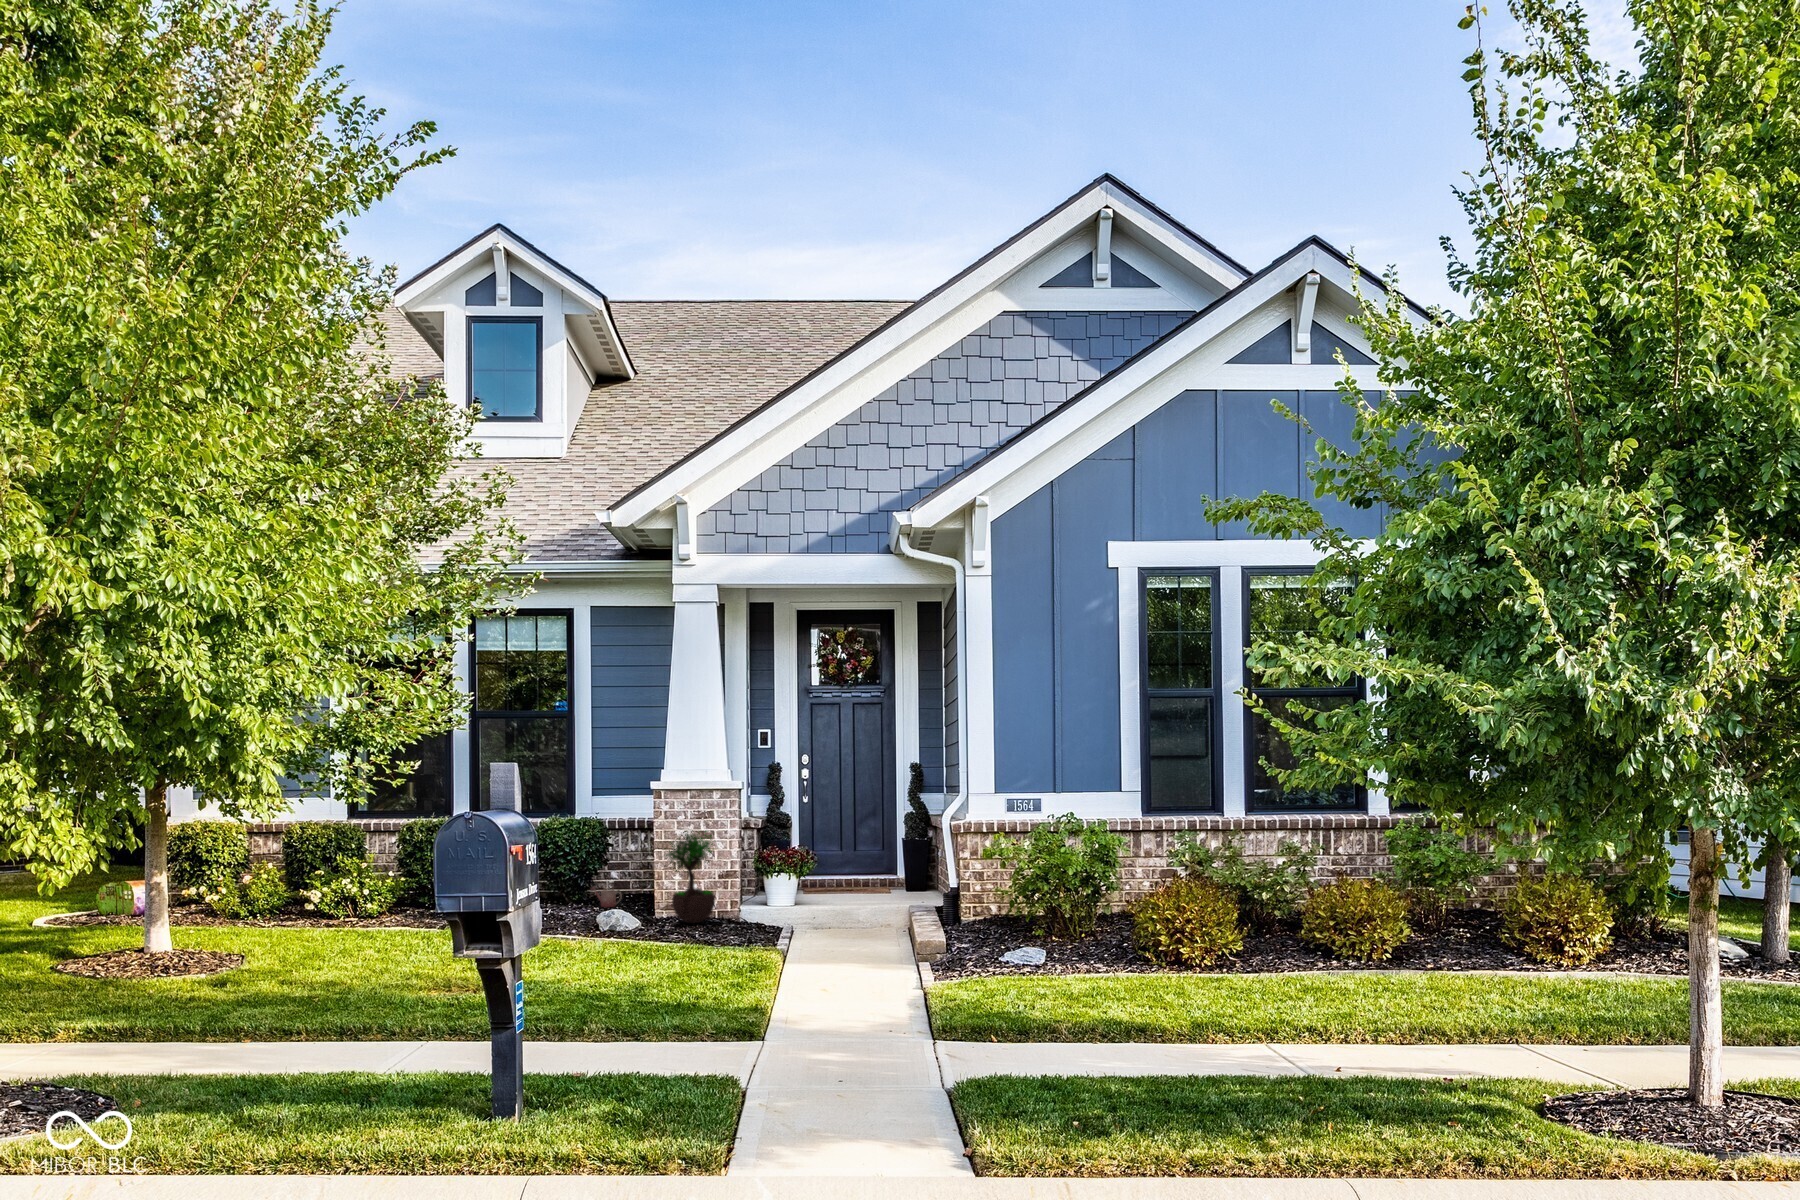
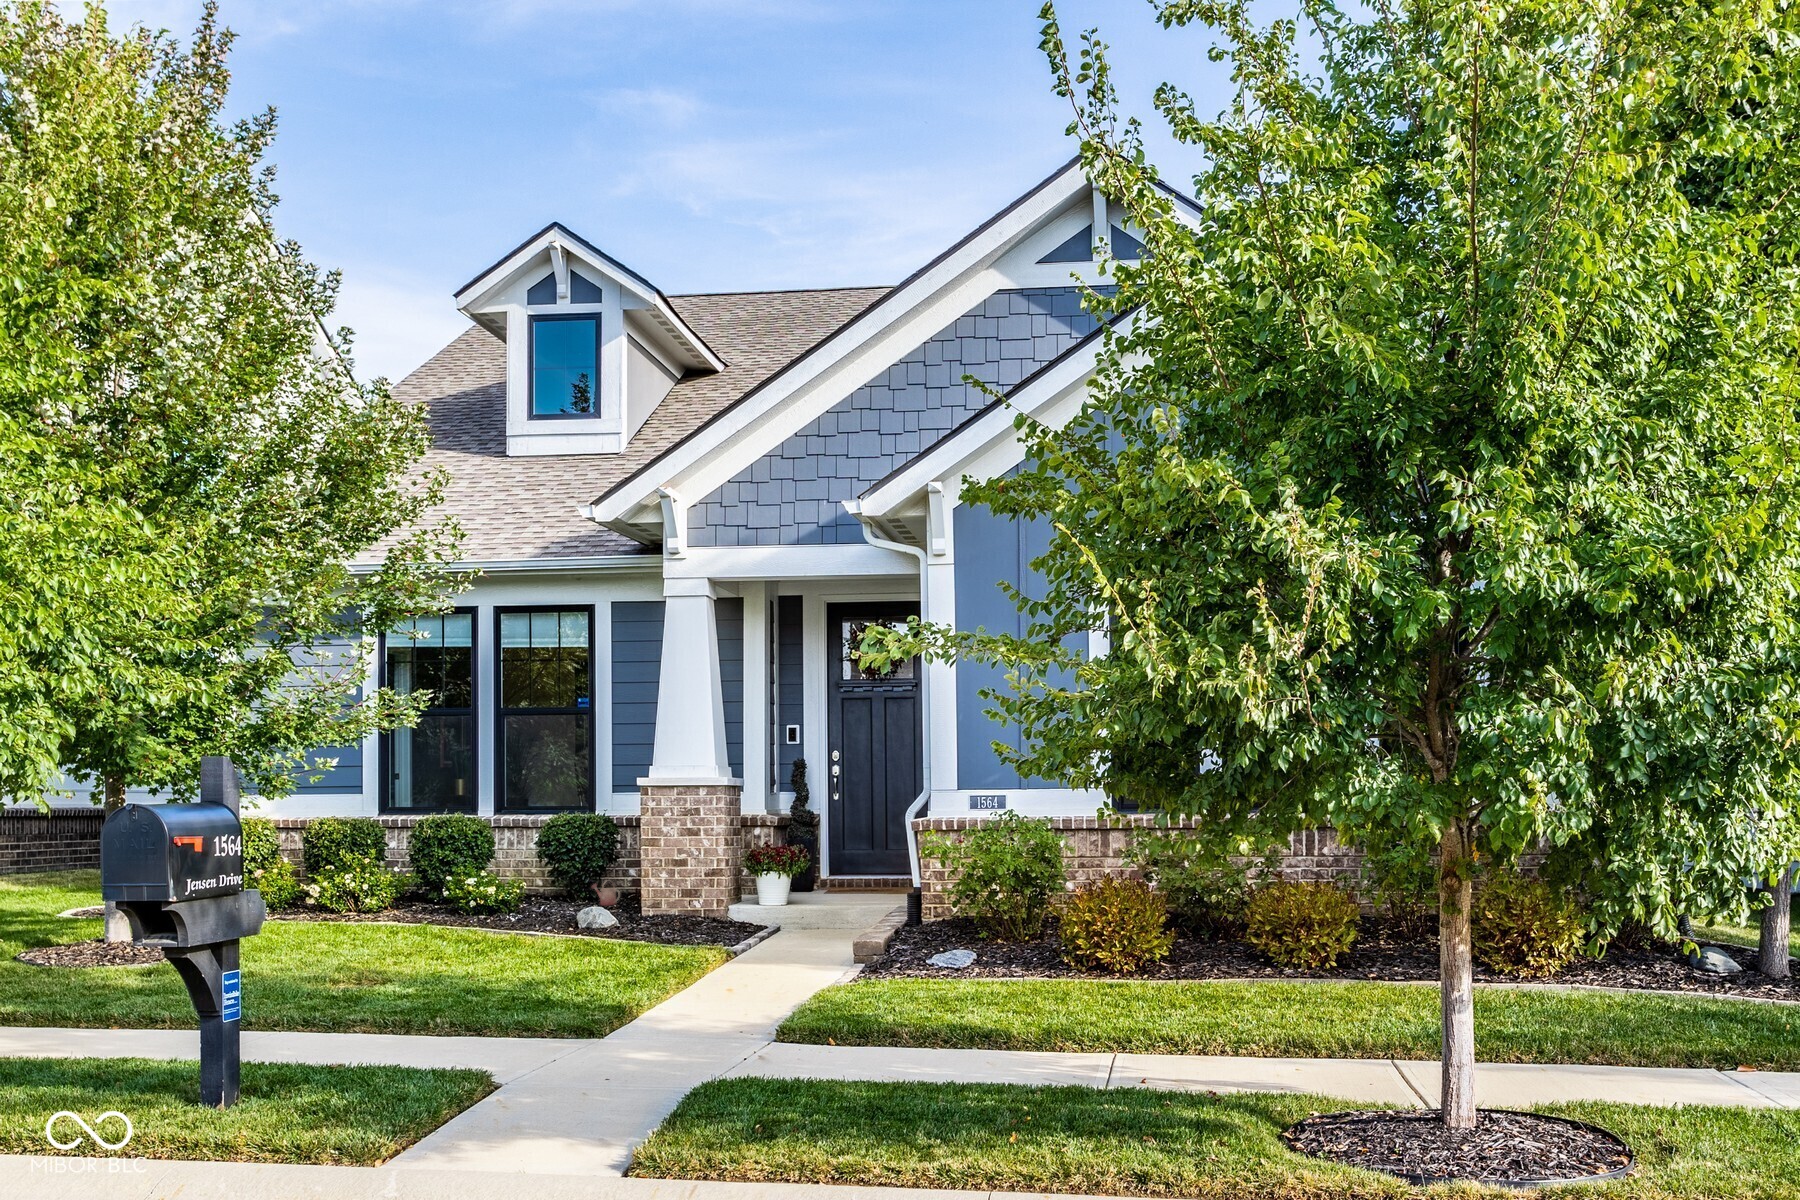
potted tree: present [664,830,715,923] -> none [630,819,691,922]

